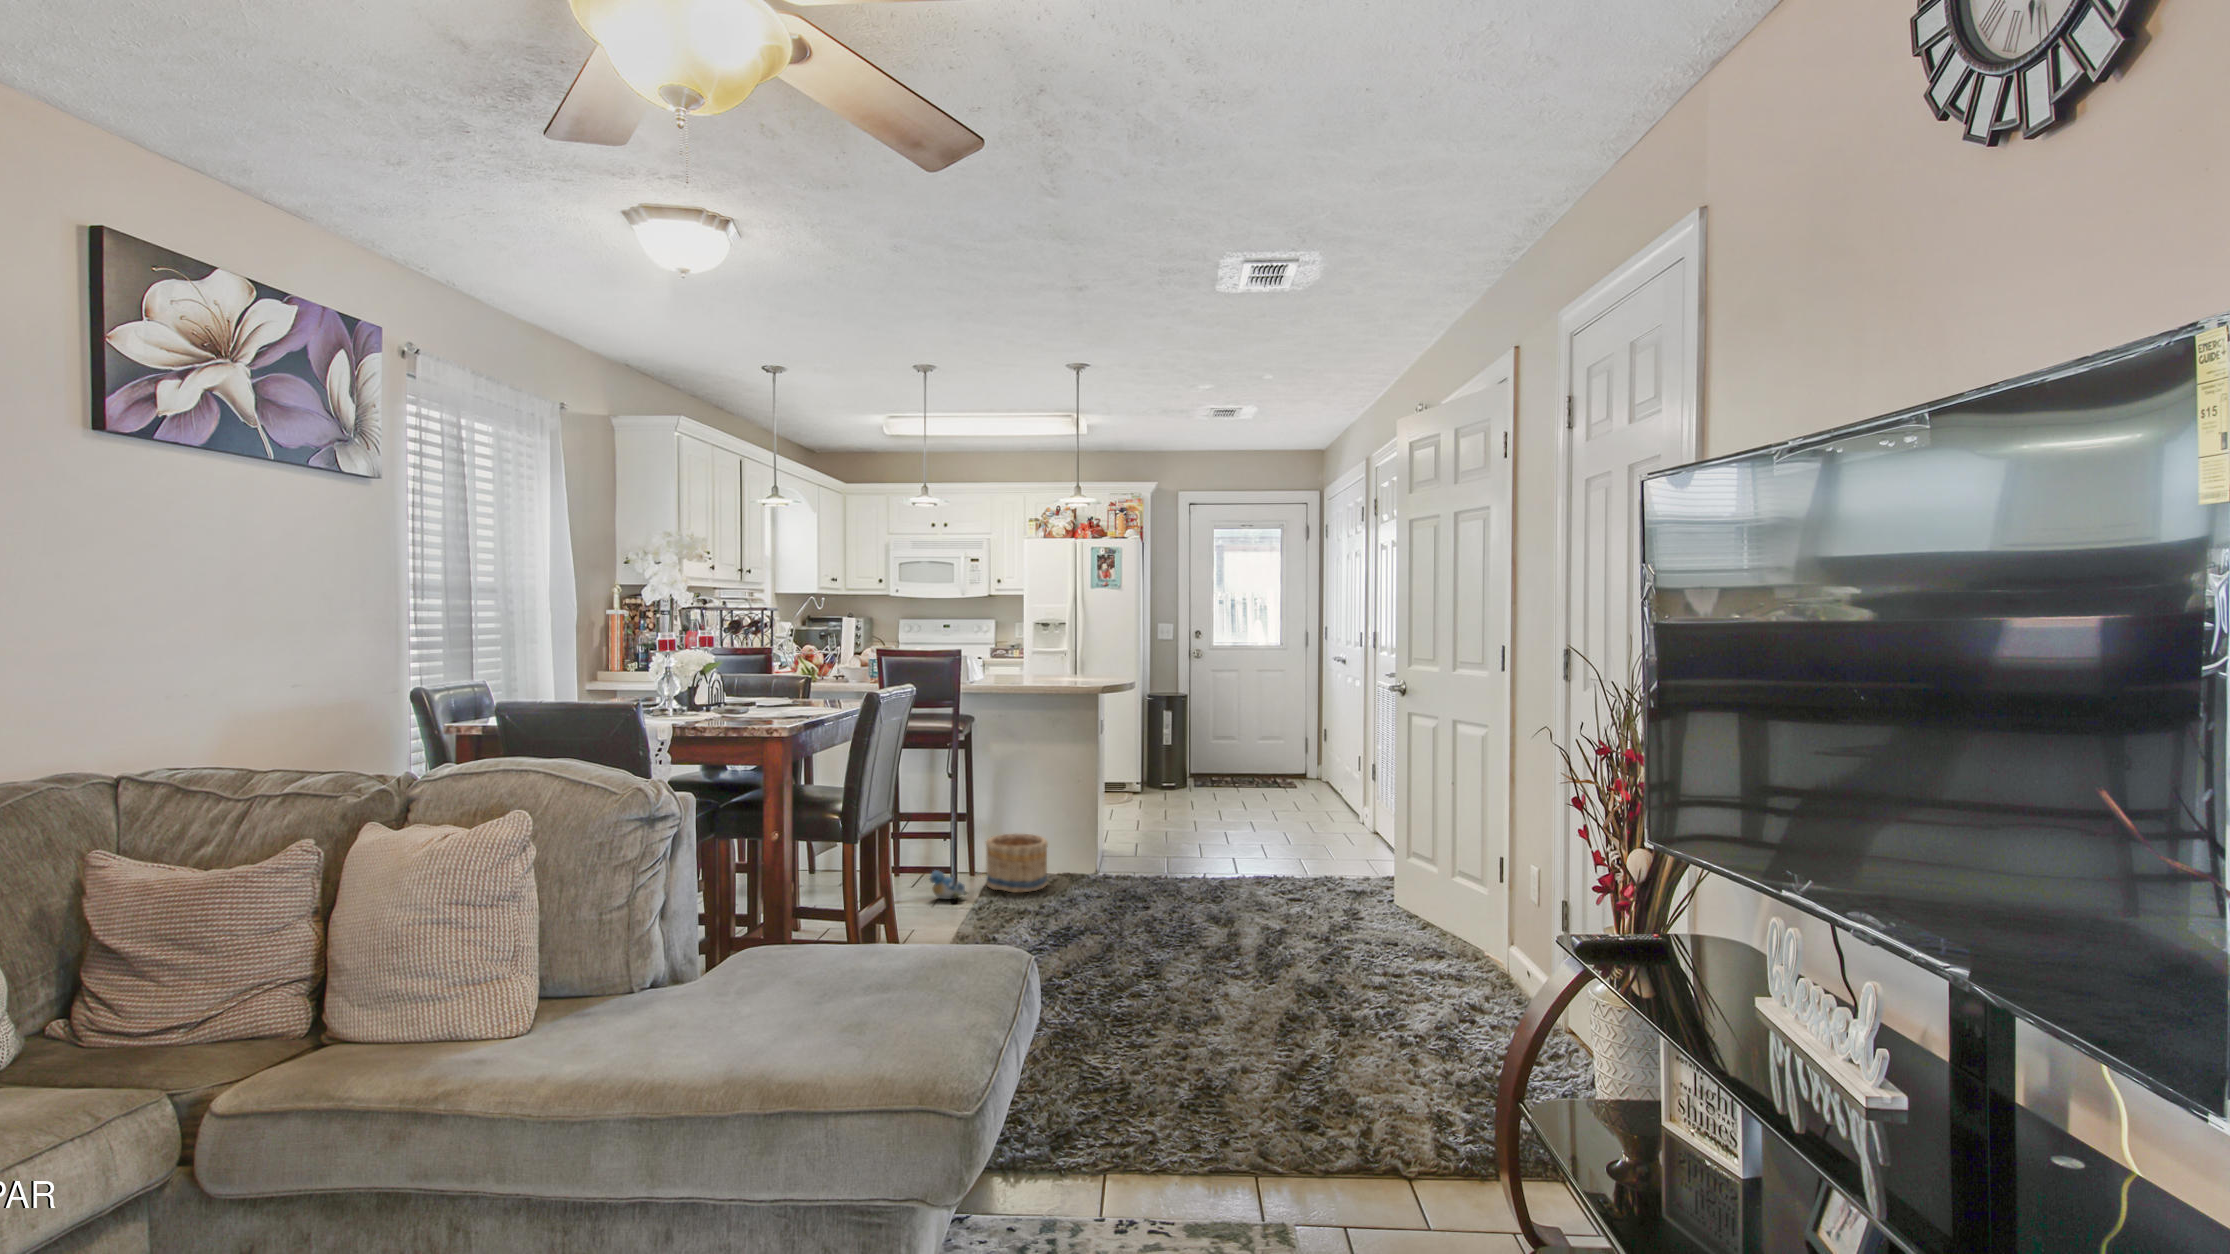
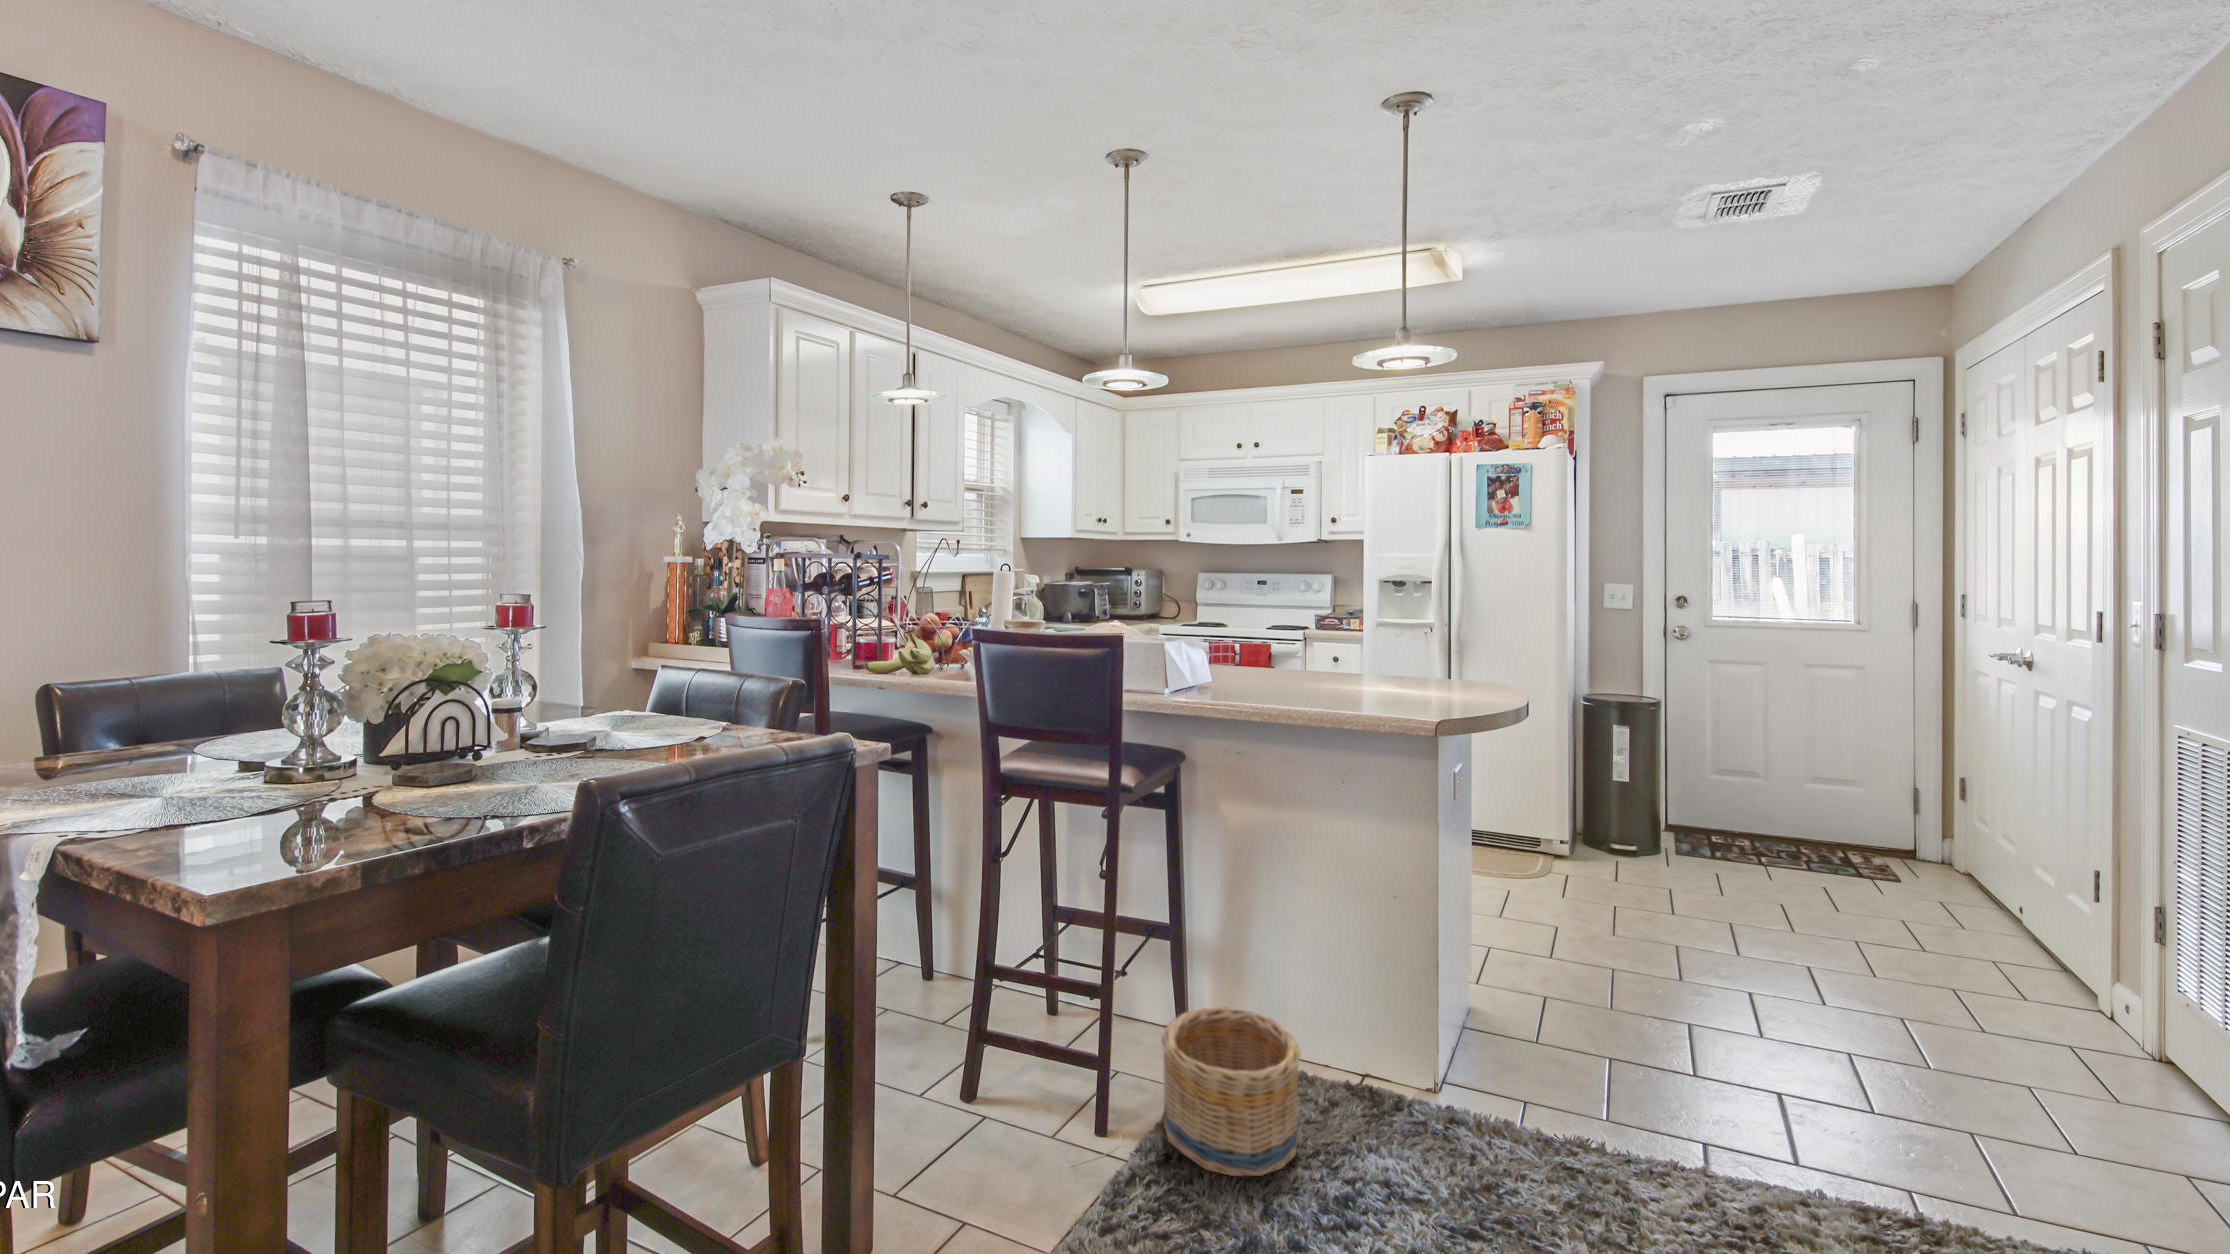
plush toy: present [930,870,968,899] -> none [1019,1091,1101,1169]

